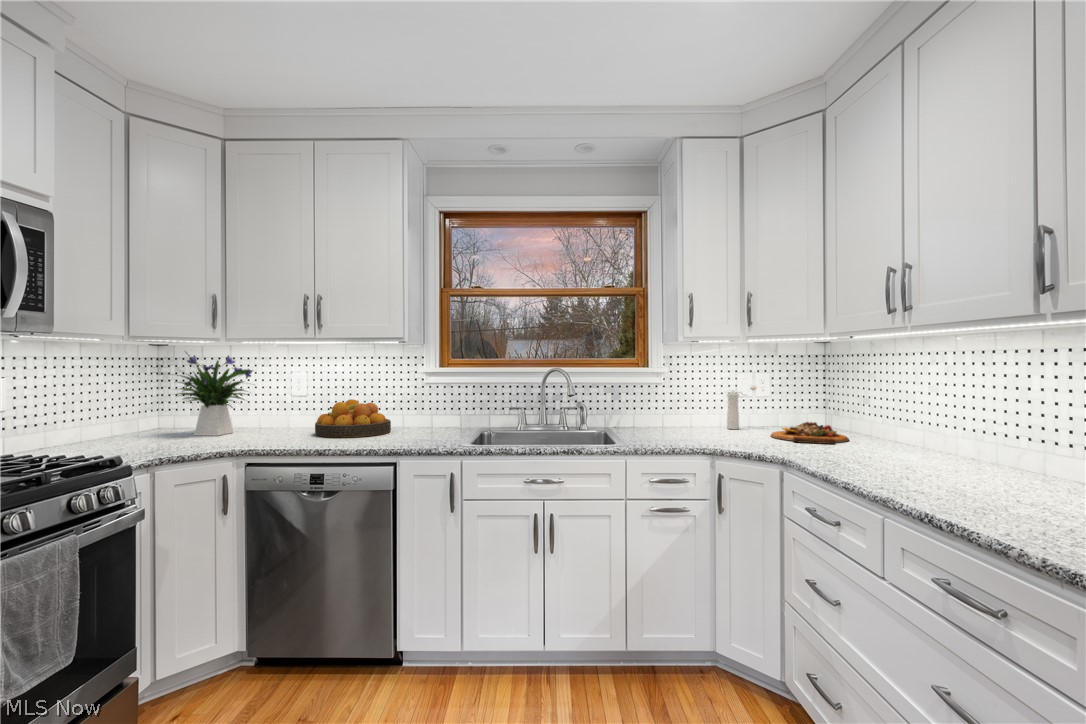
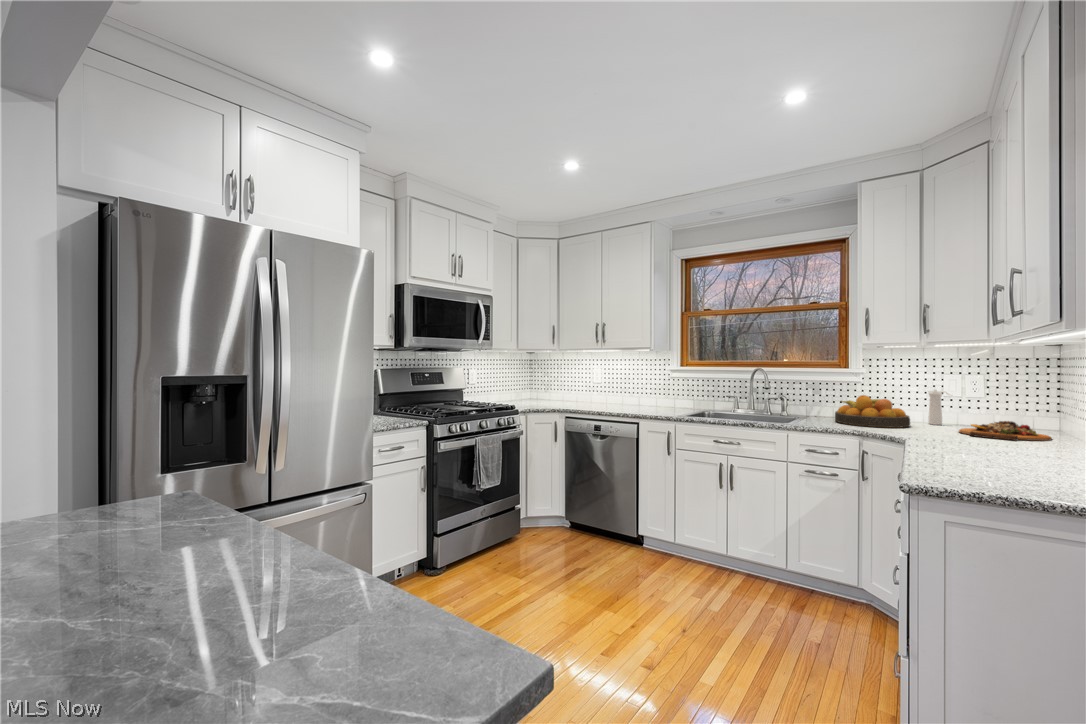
flower arrangement: present [177,352,252,436] -> none [531,356,576,403]
fruit bowl: present [315,399,391,438] -> present [835,395,910,427]

